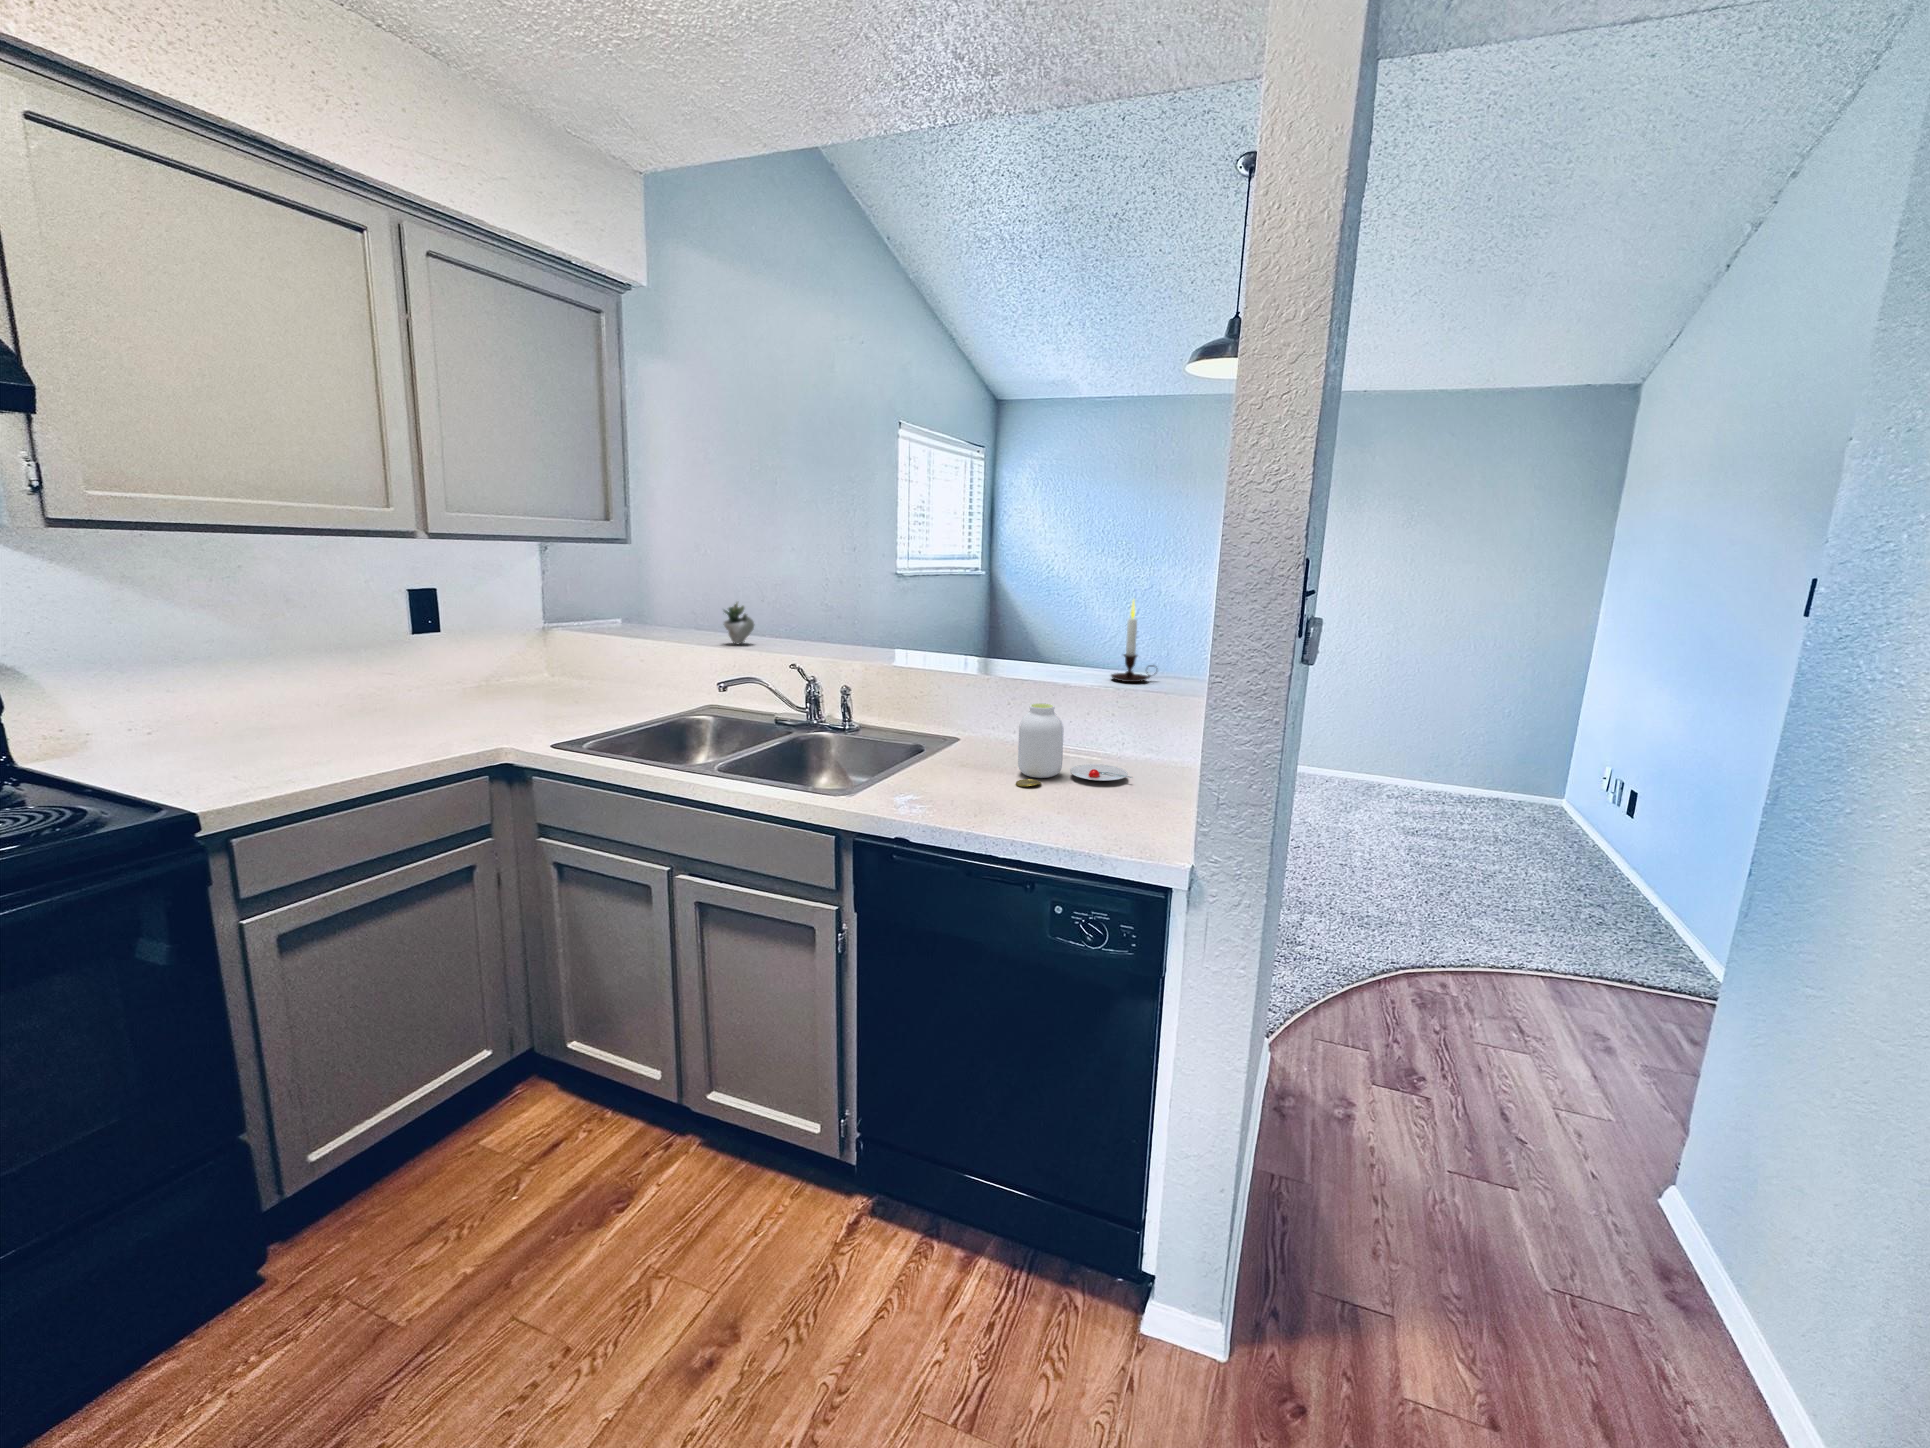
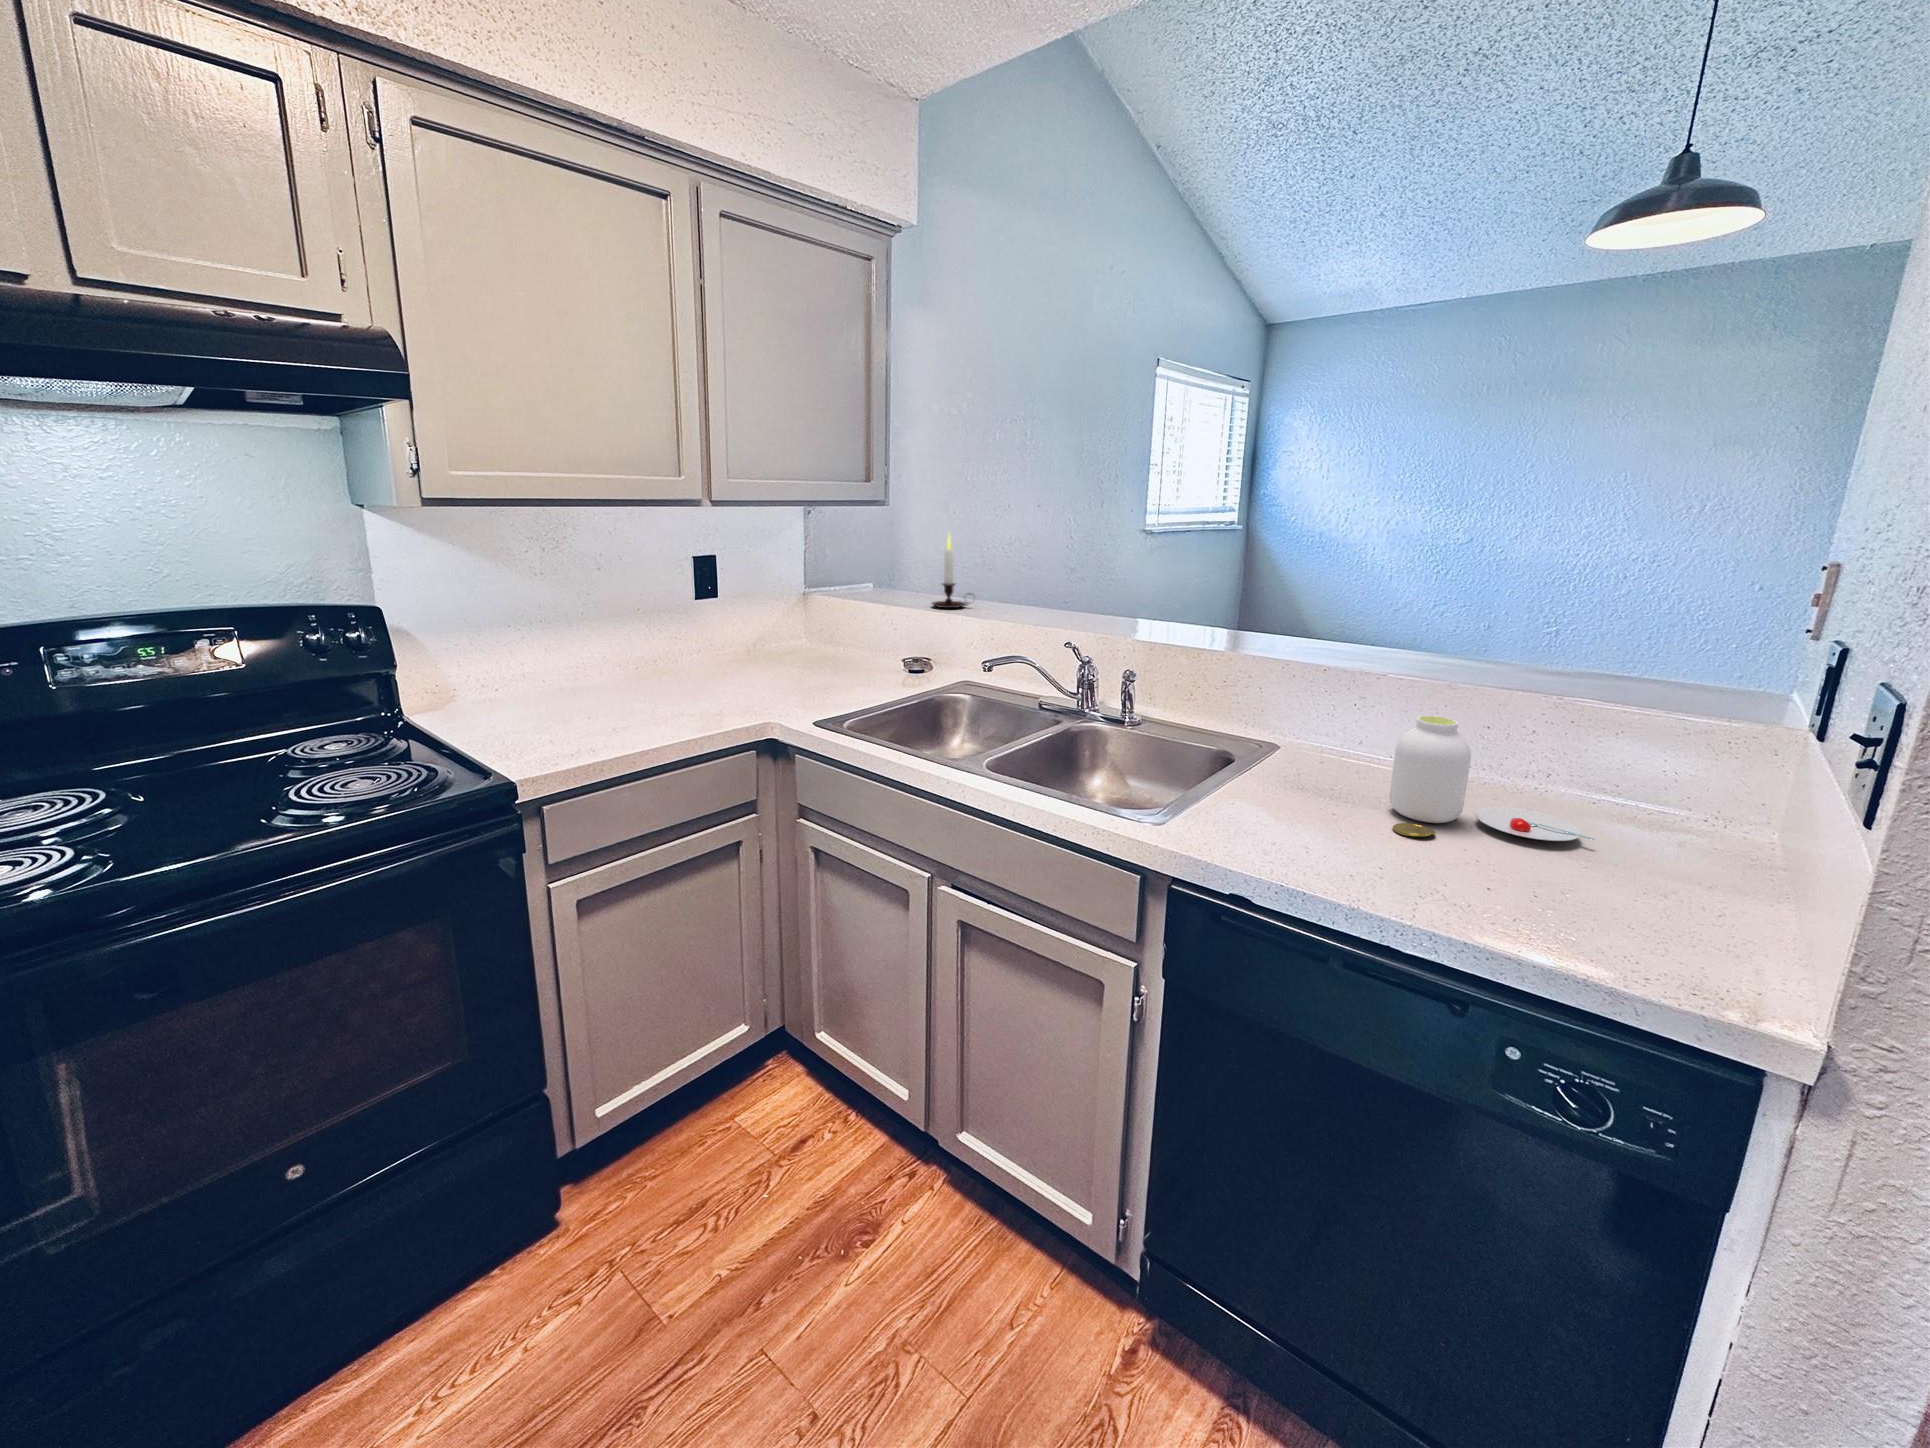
candle: present [1111,600,1153,682] -> present [932,534,975,608]
succulent plant: present [724,603,754,644] -> none [985,565,1032,615]

